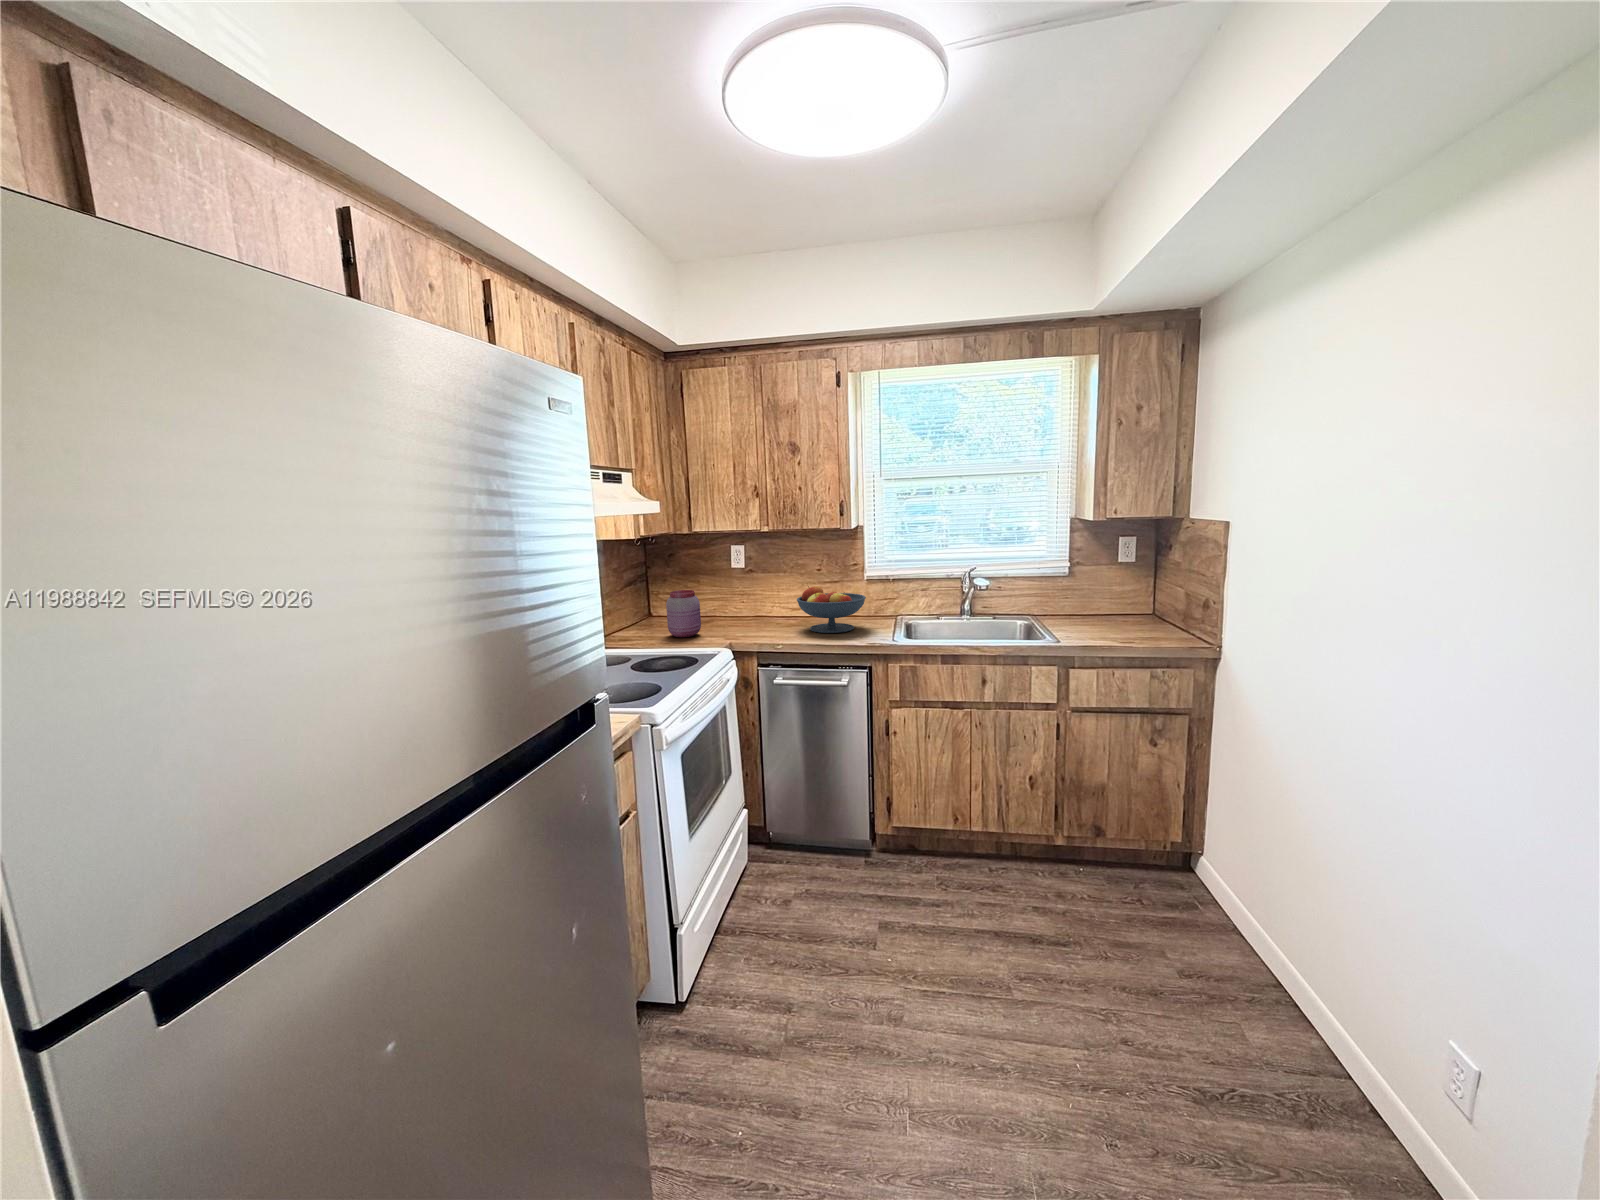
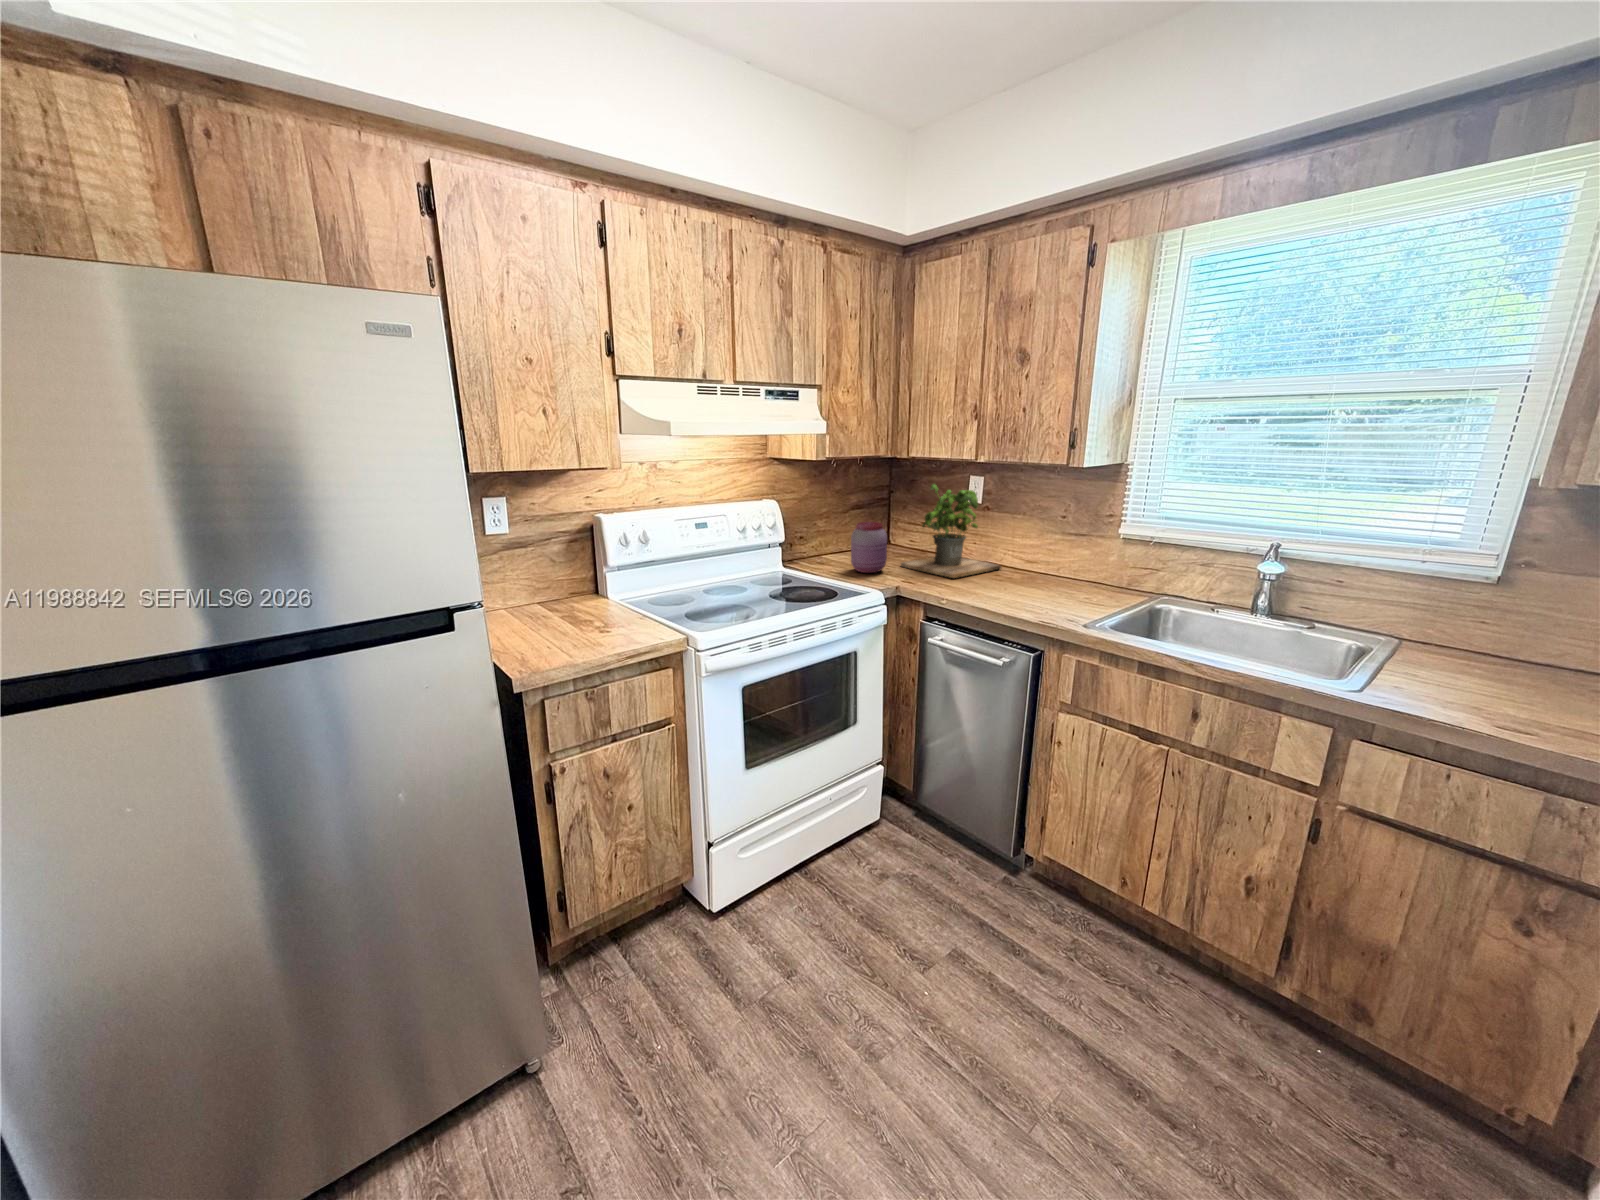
potted plant: none [703,553,780,629] -> present [901,485,1002,578]
fruit bowl: present [797,586,866,633] -> none [991,535,1086,600]

